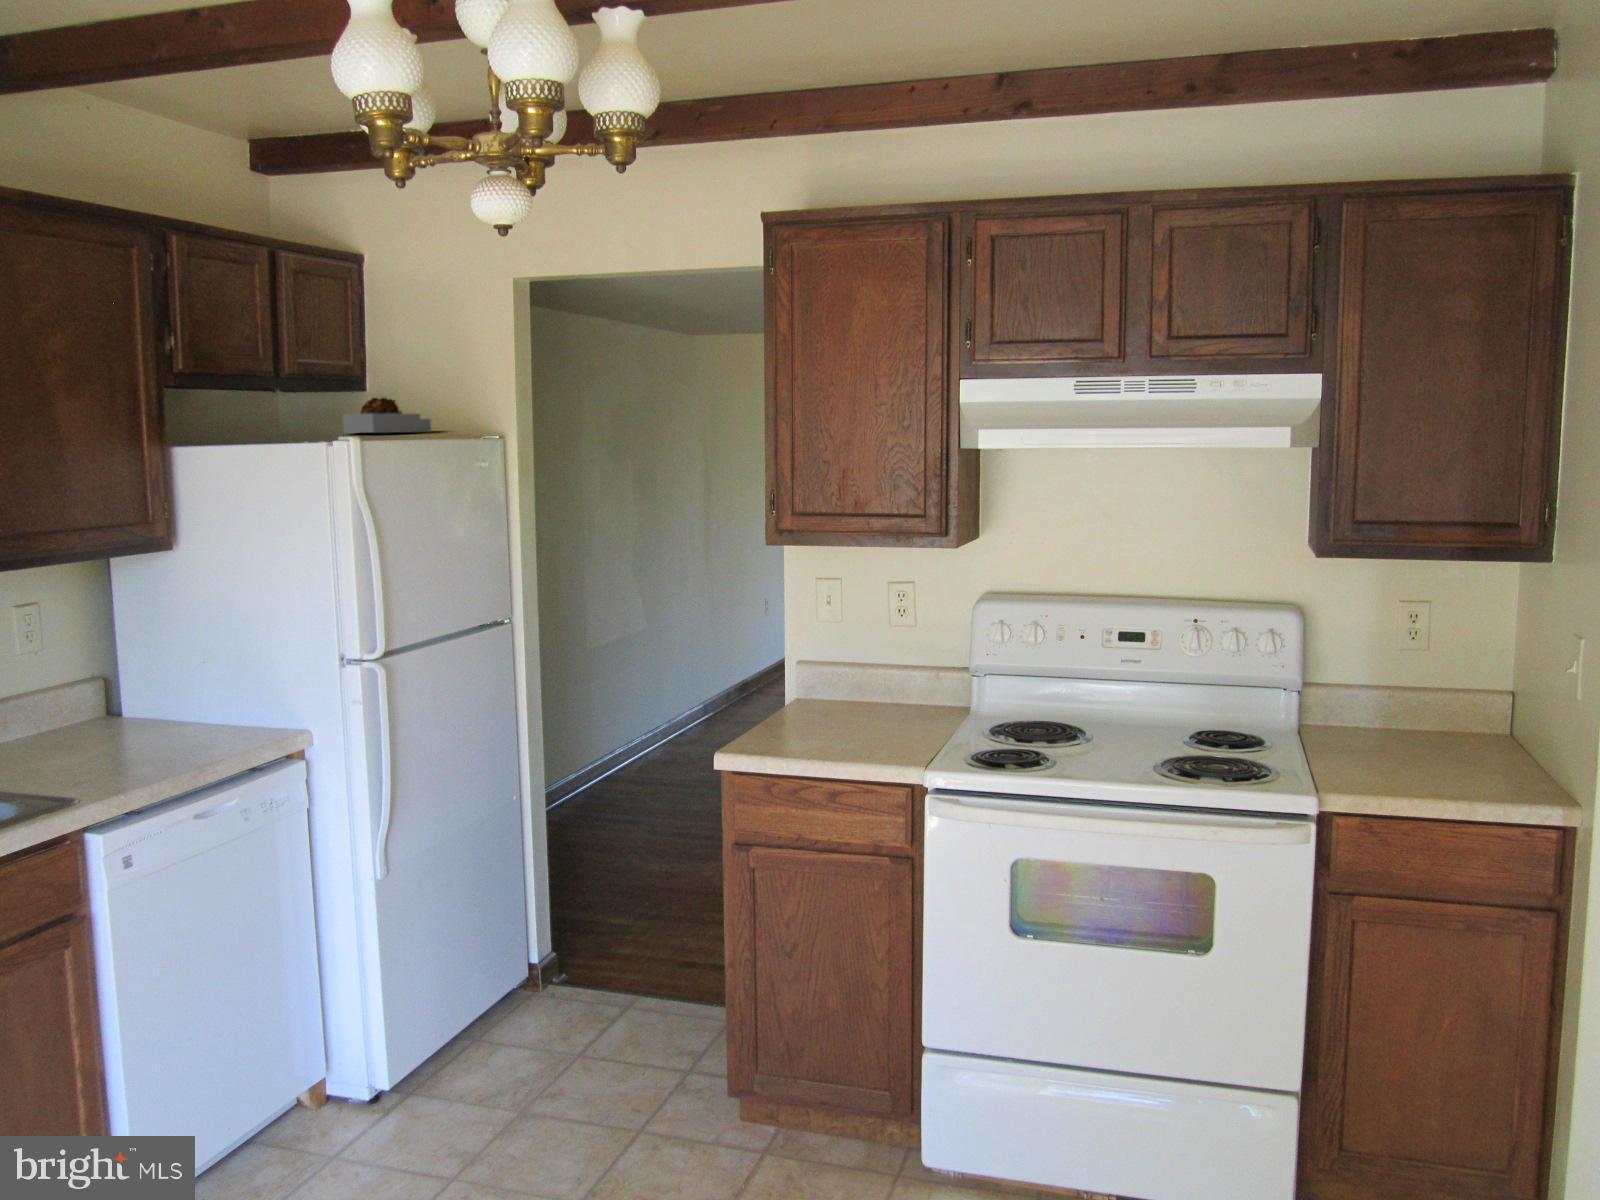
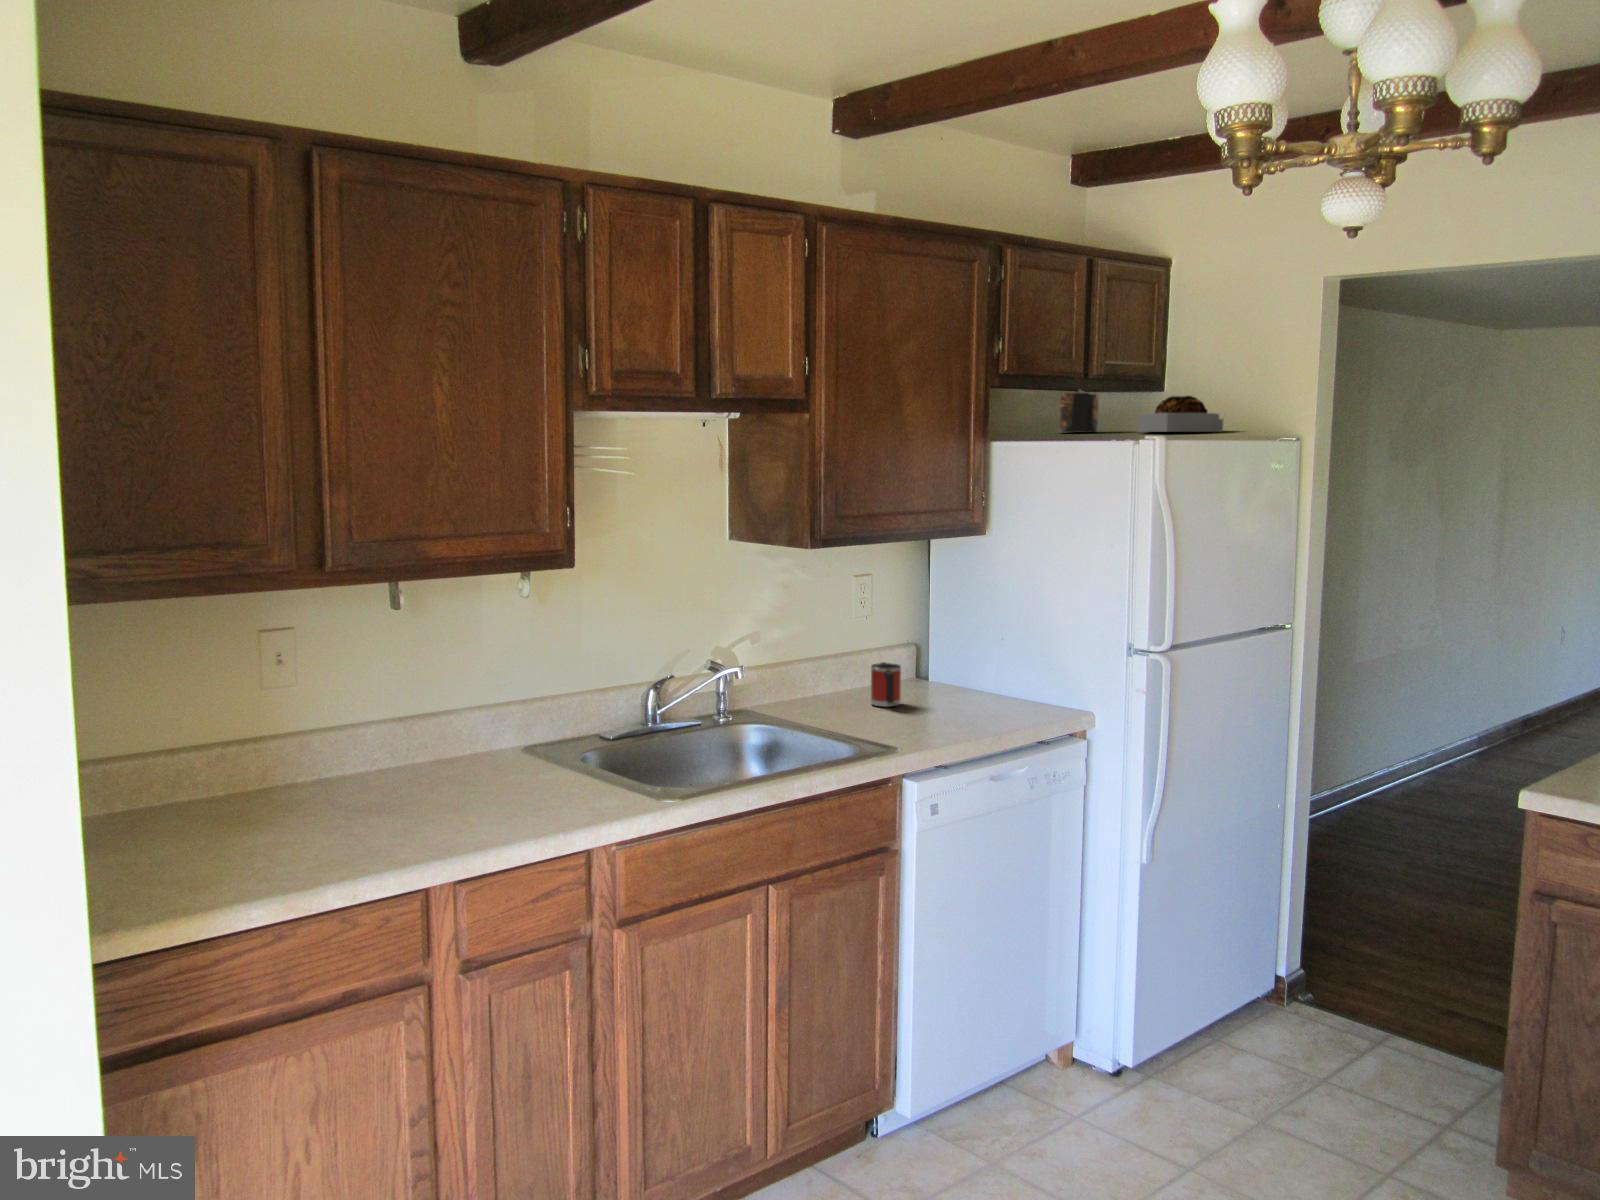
jar: none [258,383,303,434] -> present [1059,393,1099,432]
mug: none [40,702,83,754] -> present [871,662,901,707]

